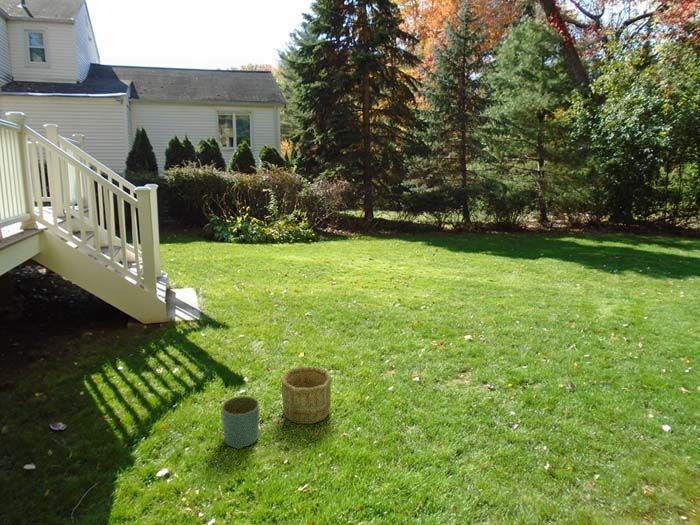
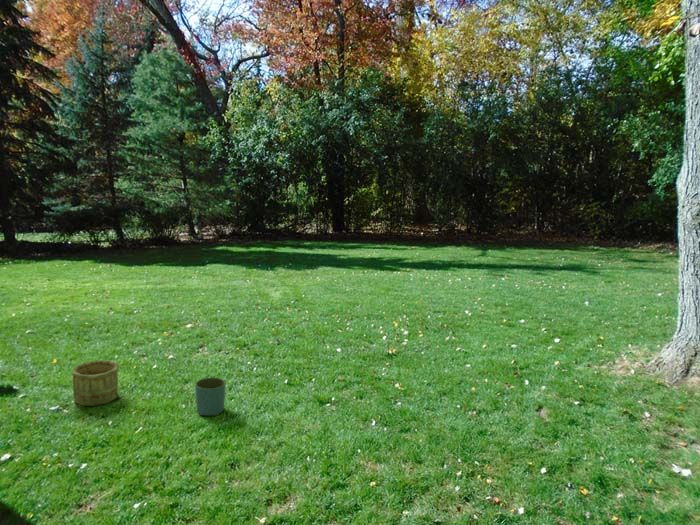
planter: present [221,396,259,449] -> present [196,378,225,416]

